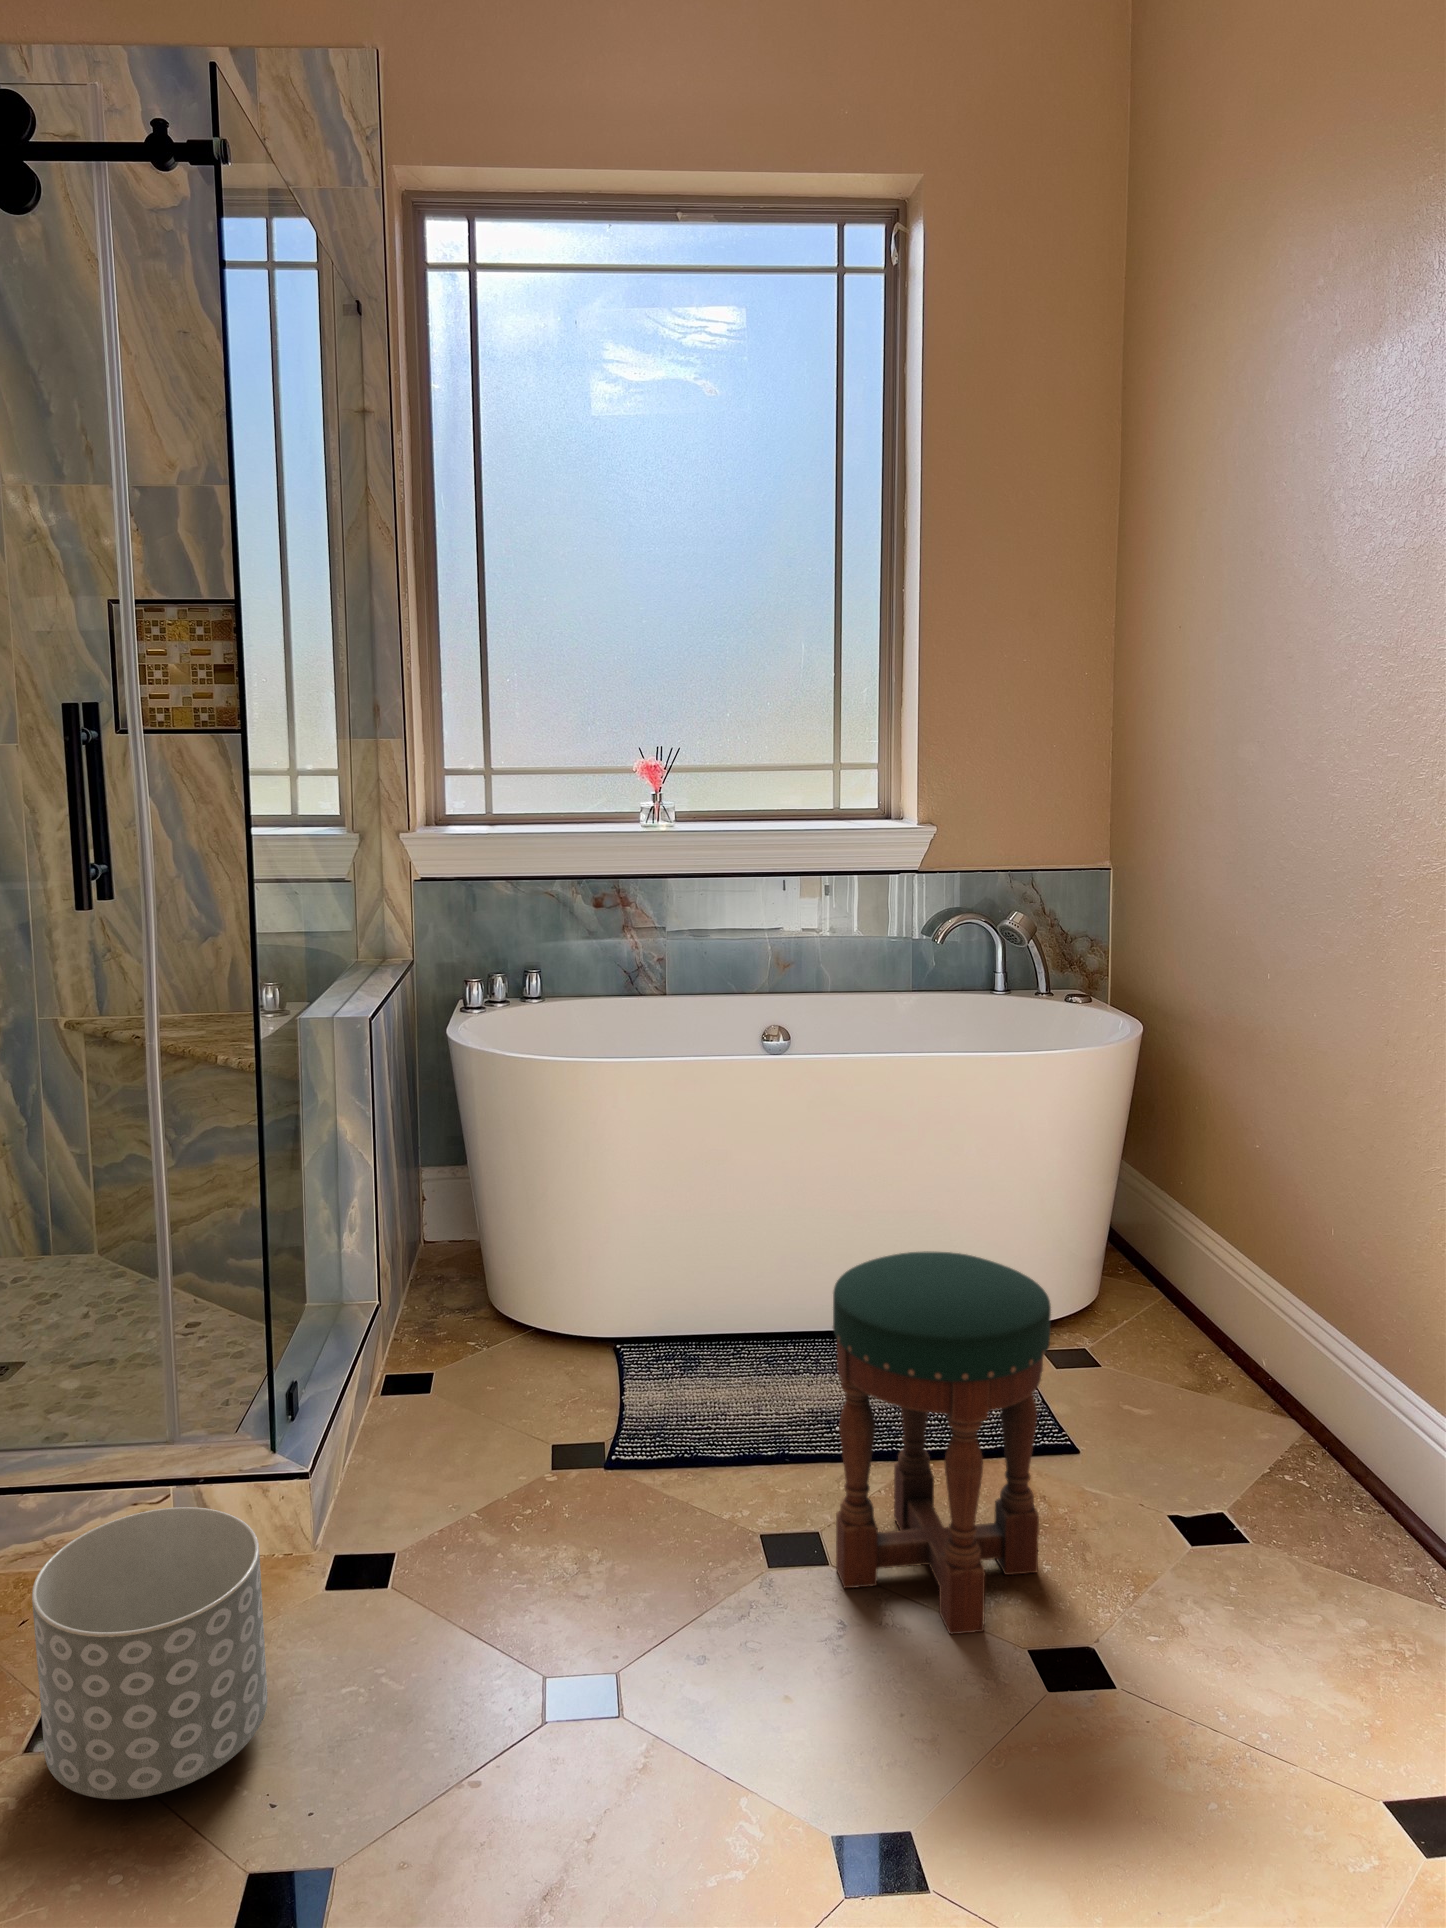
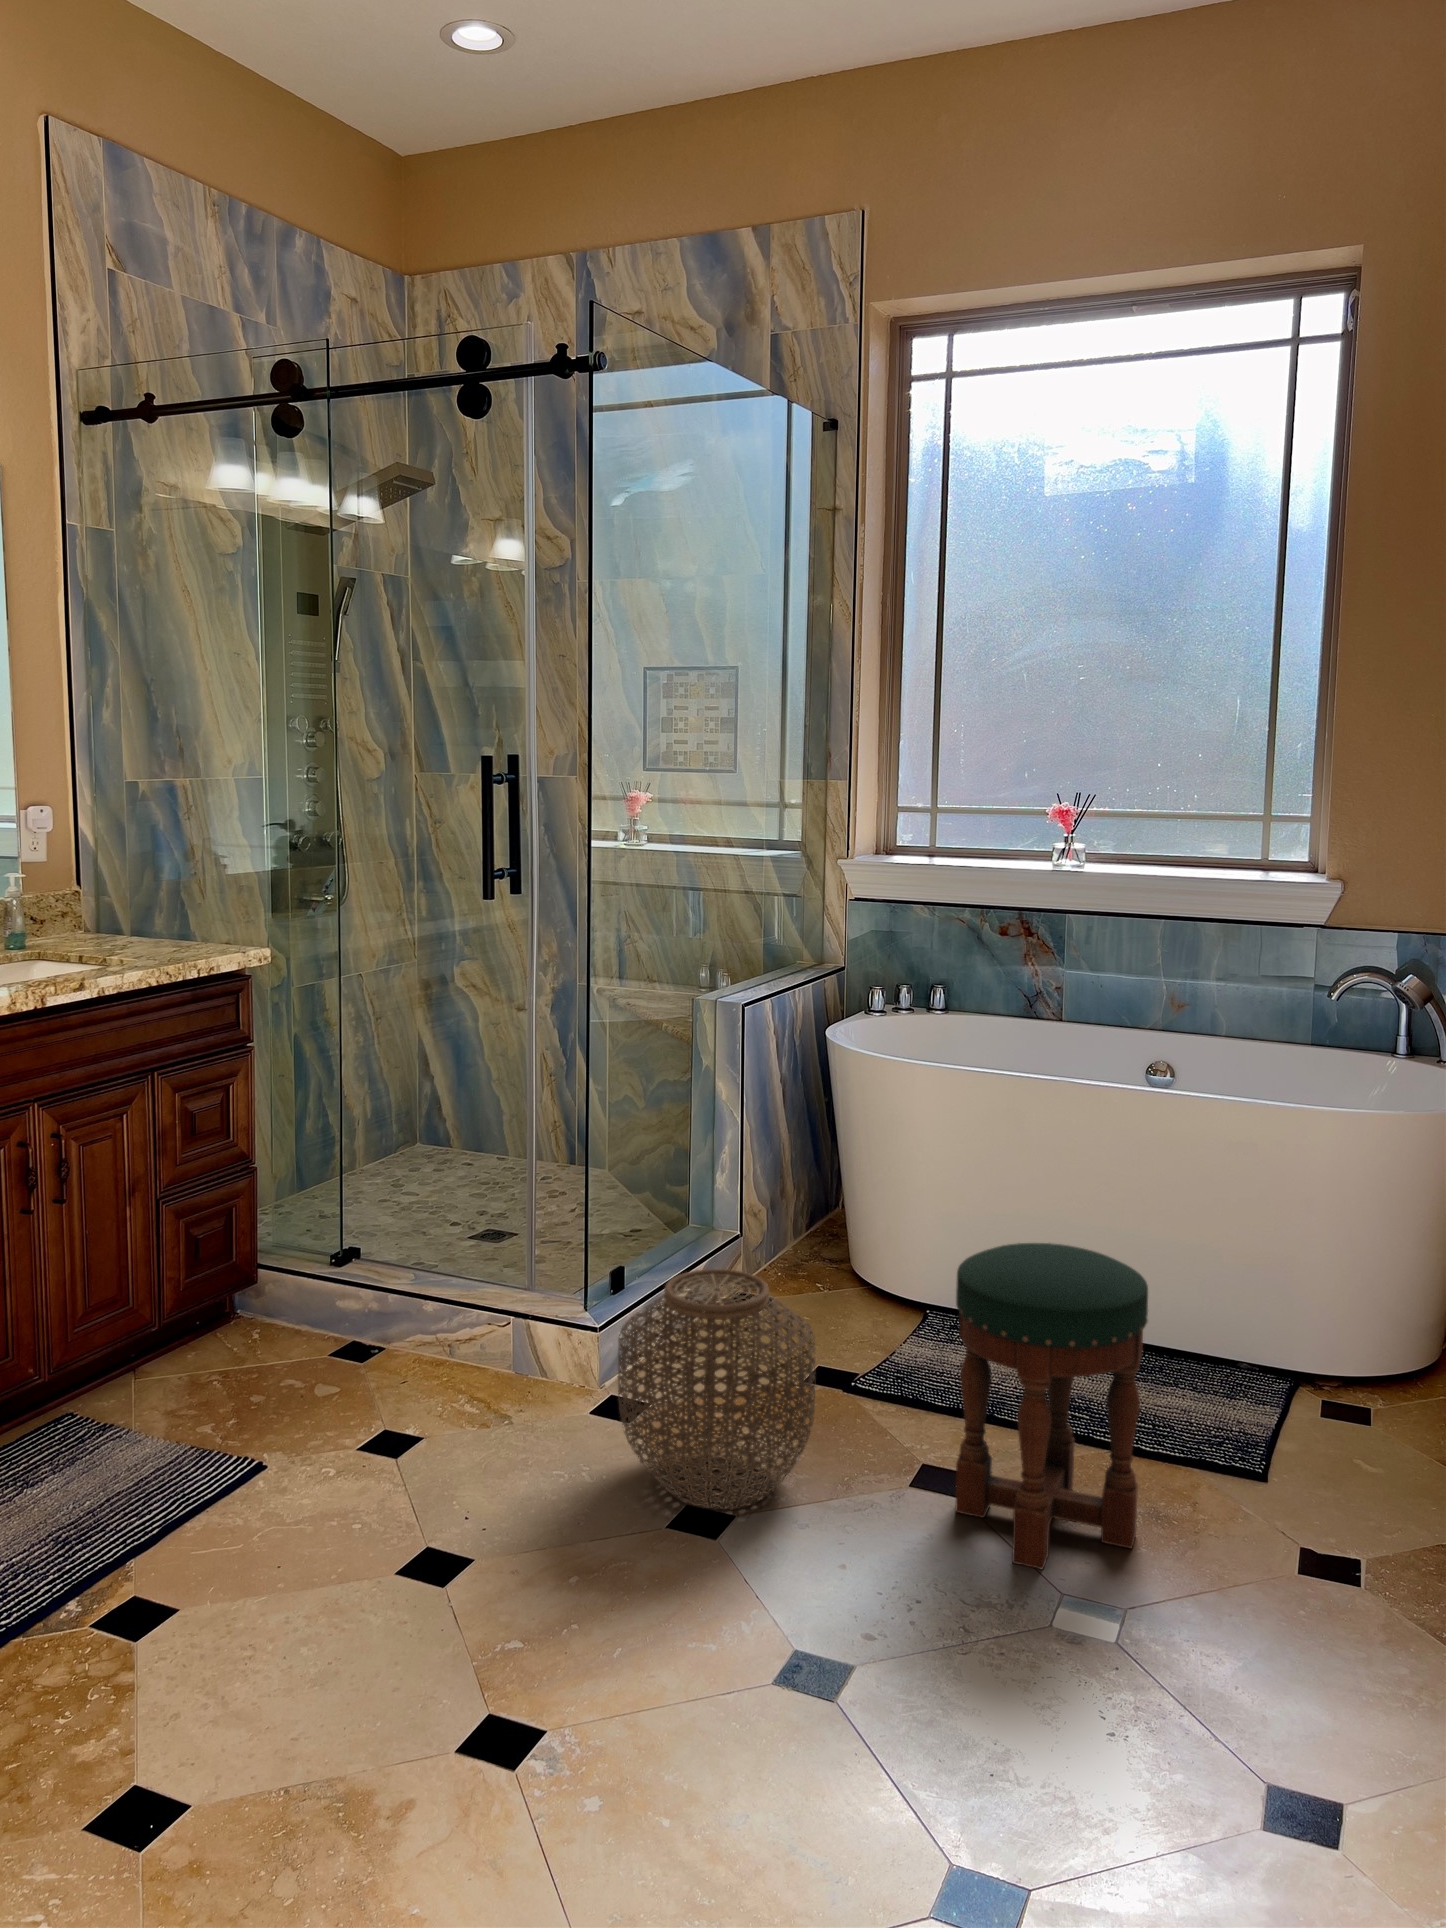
woven basket: none [425,1365,683,1688] -> present [618,1269,815,1509]
planter: present [32,1507,267,1799] -> none [359,1307,506,1478]

